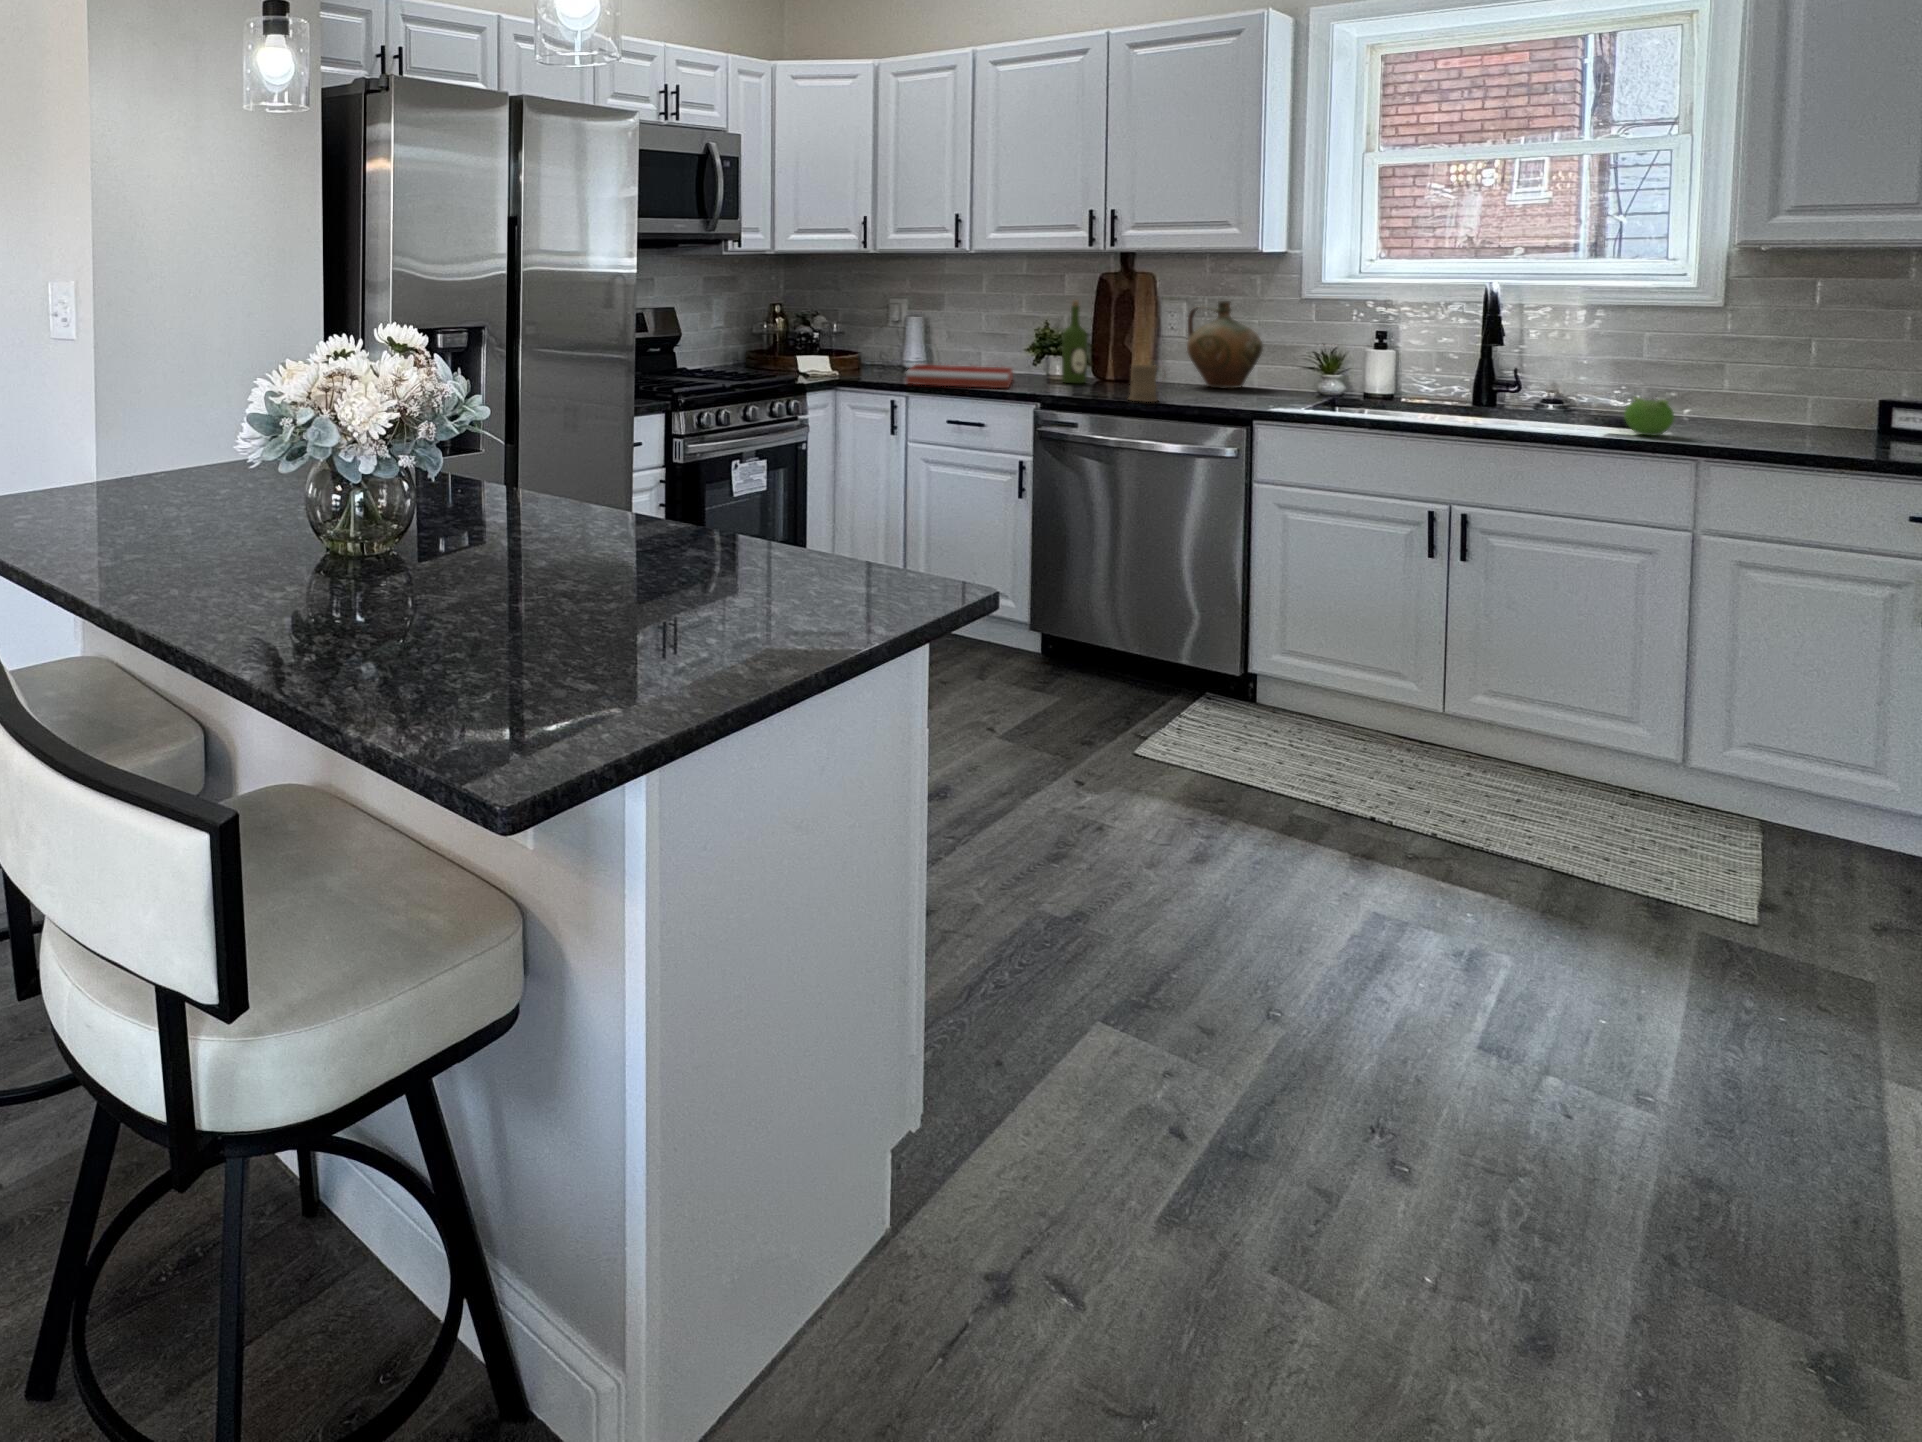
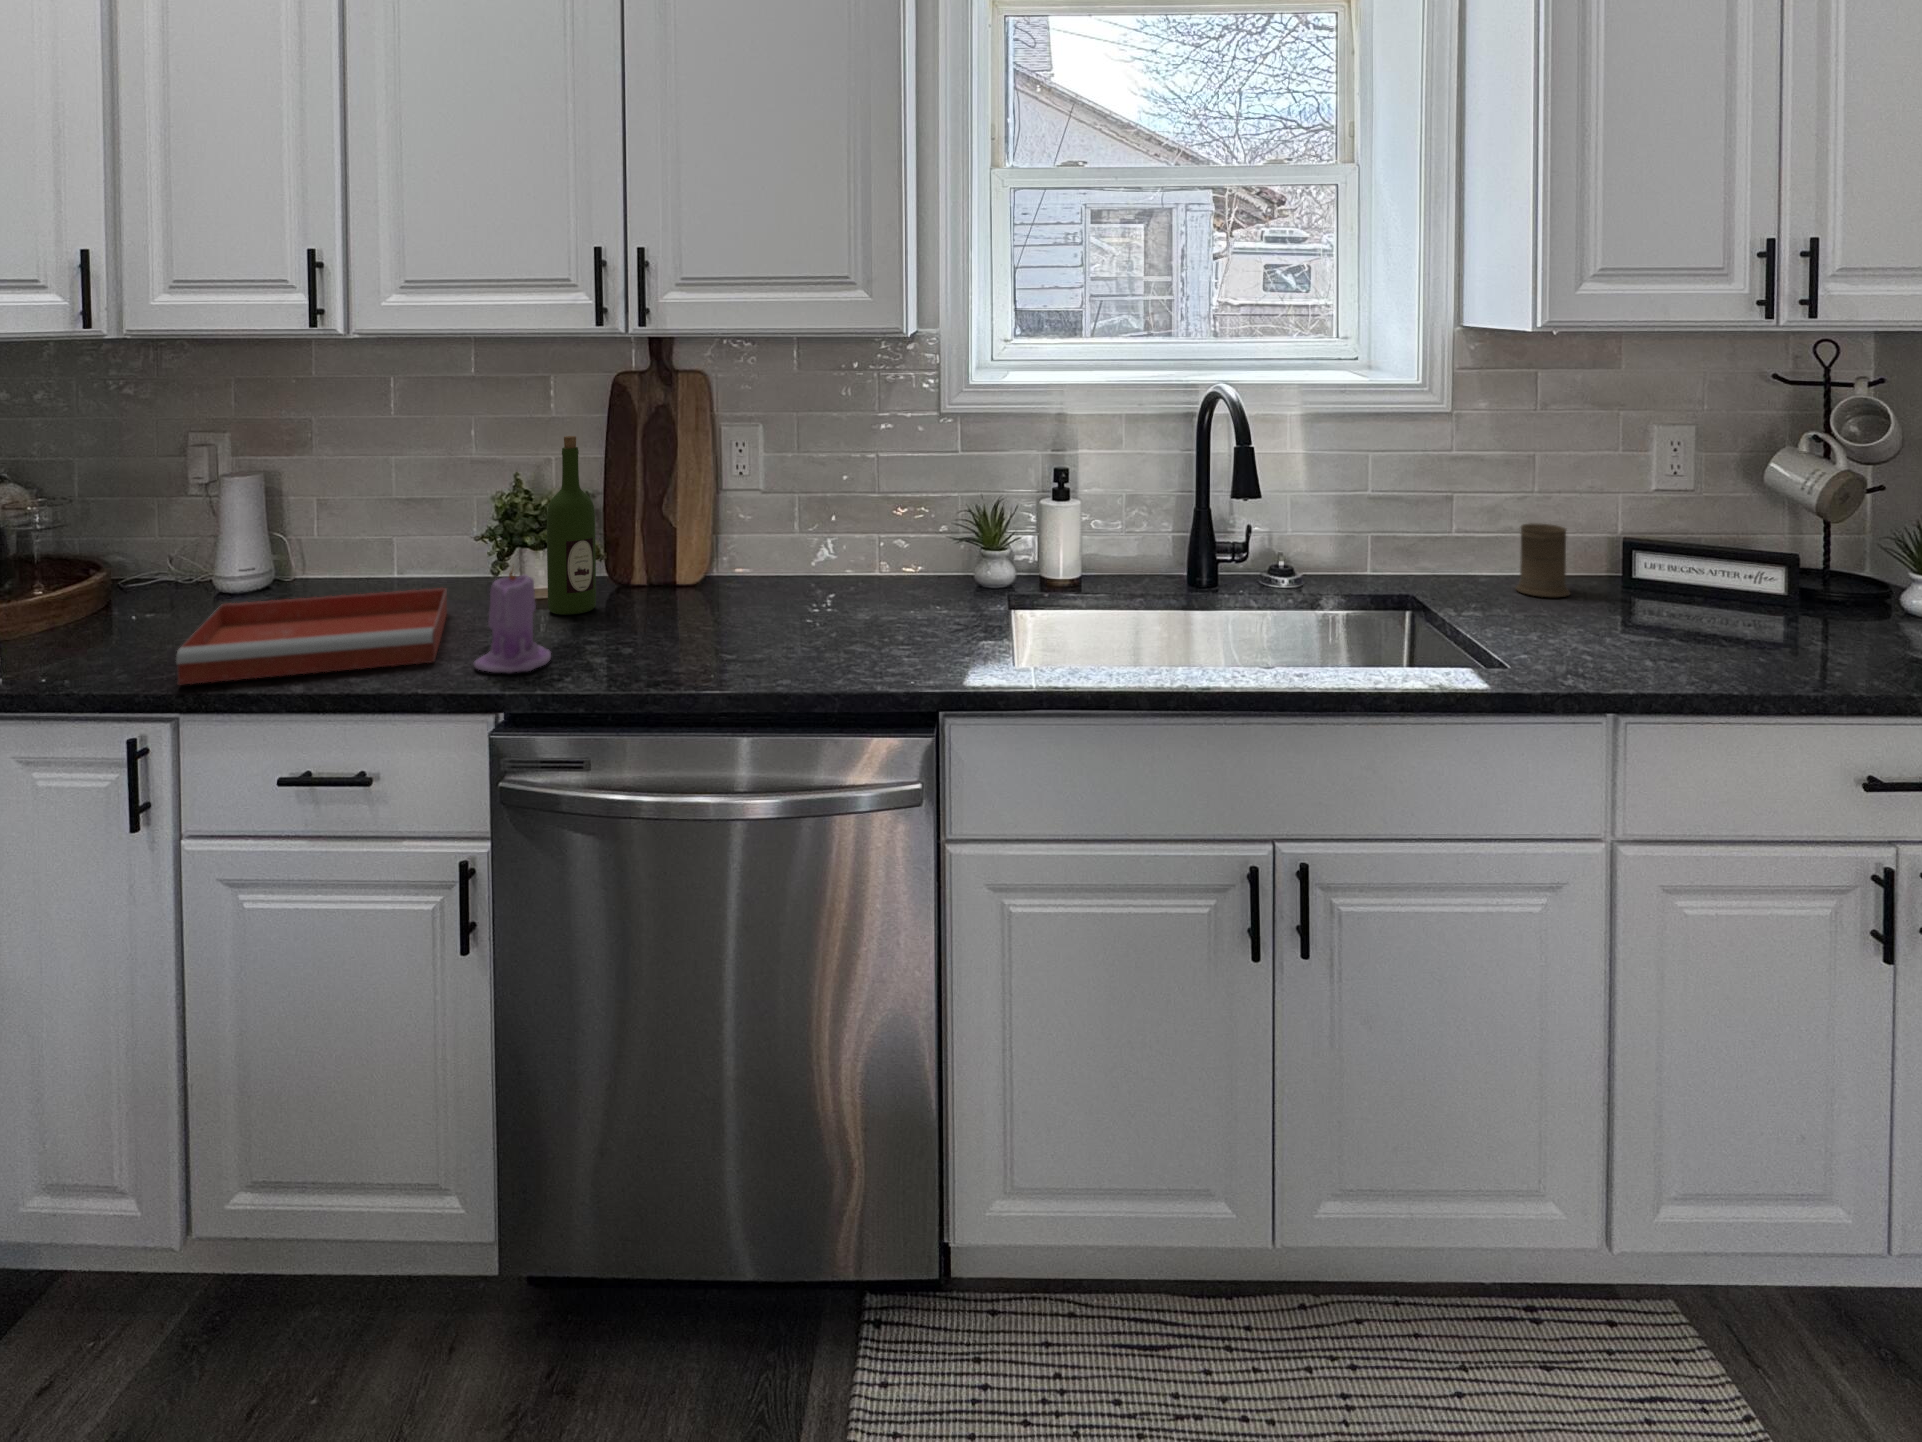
ceramic jug: present [1187,301,1263,389] -> none [771,424,894,595]
candle: none [1026,348,1061,393] -> present [474,570,551,673]
mug: present [1128,365,1157,402] -> present [1515,523,1570,597]
fruit: present [1624,397,1674,436] -> none [1479,598,1546,669]

